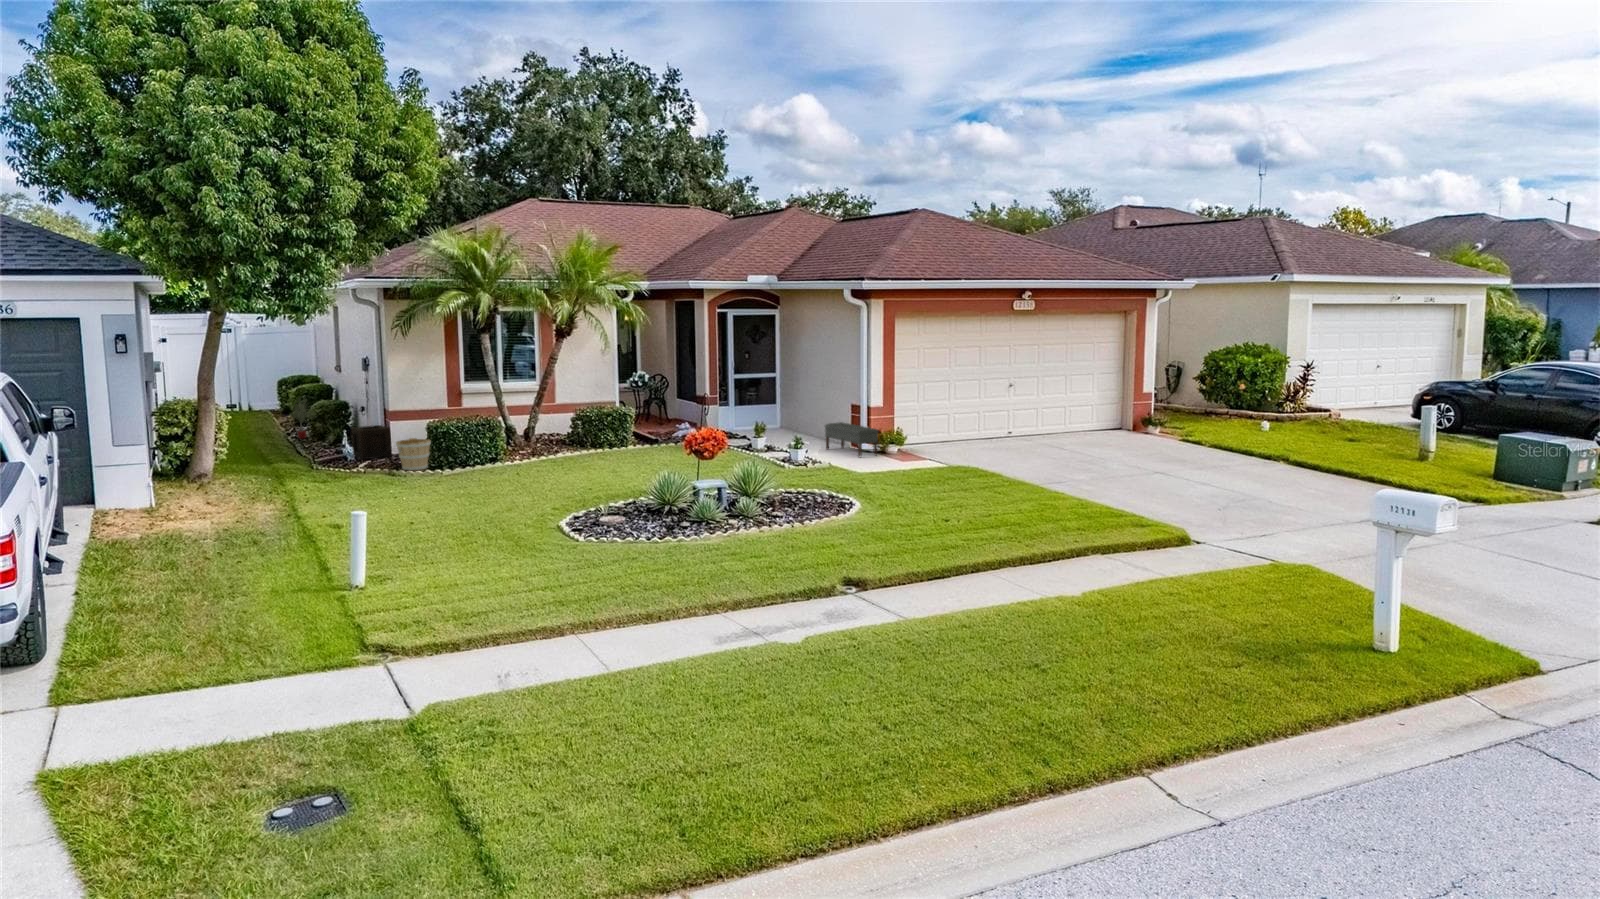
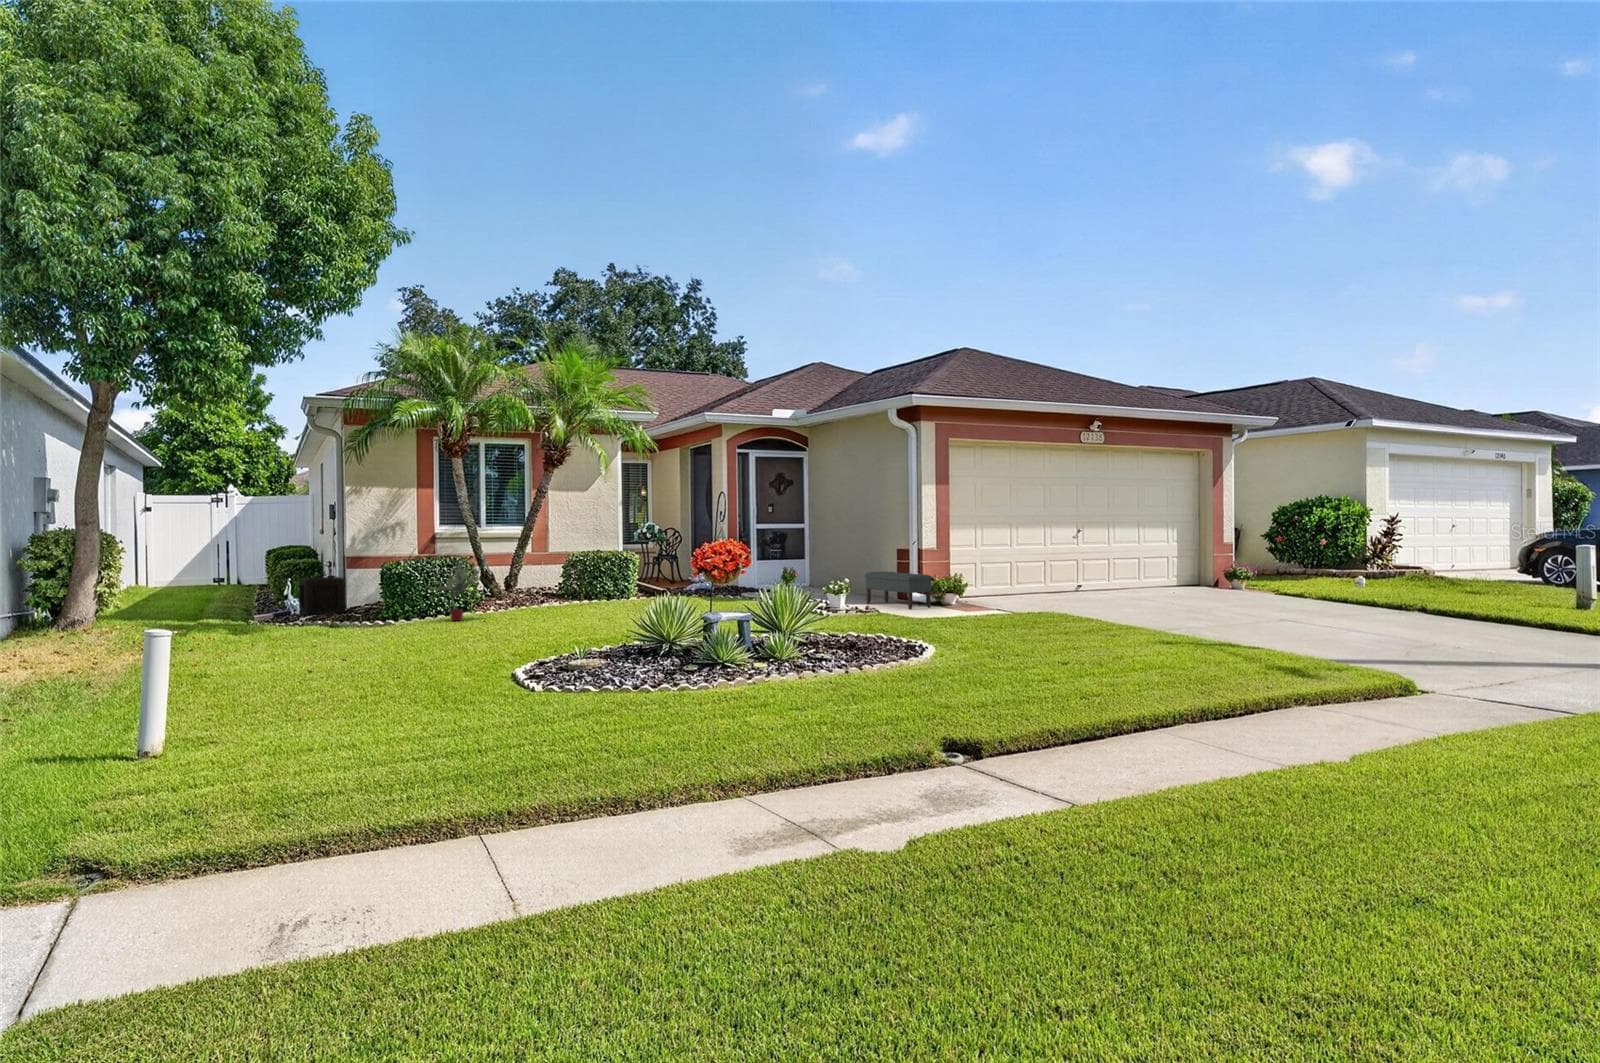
potted tree: present [294,399,315,439] -> present [433,563,481,621]
wooden bucket: present [396,438,431,470] -> none [340,586,386,624]

